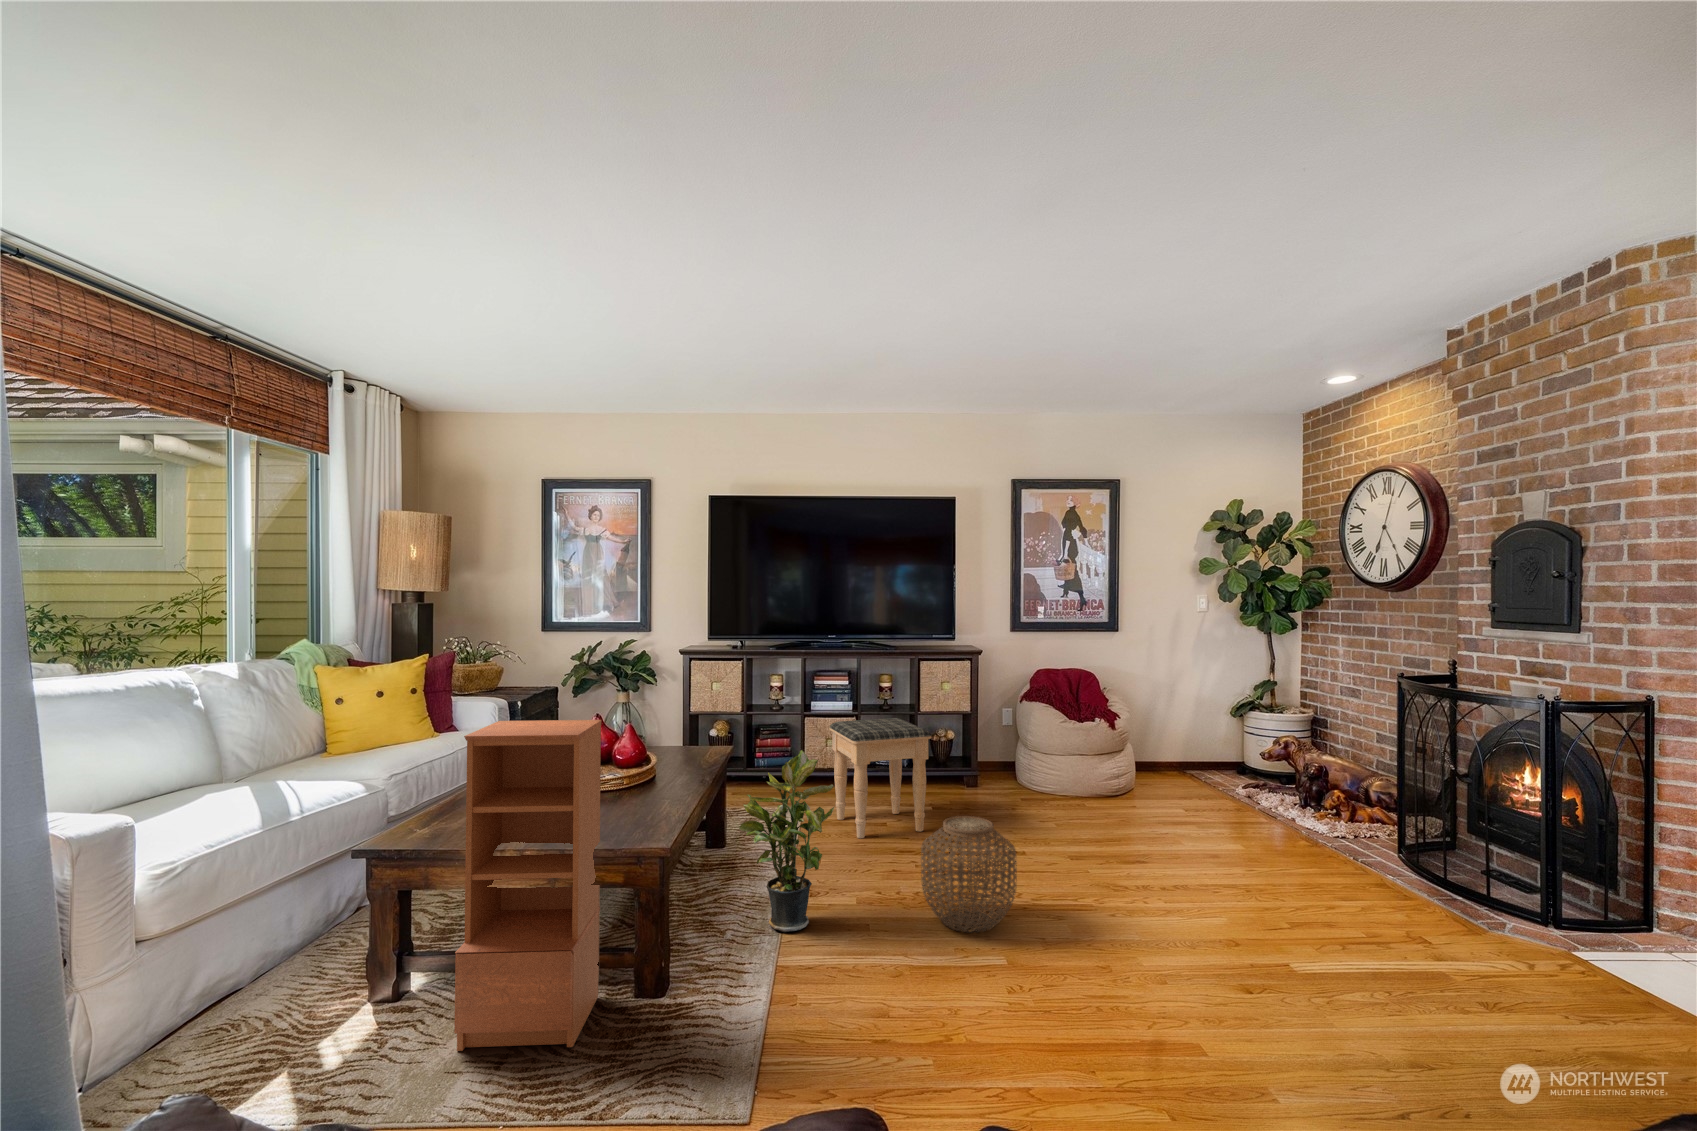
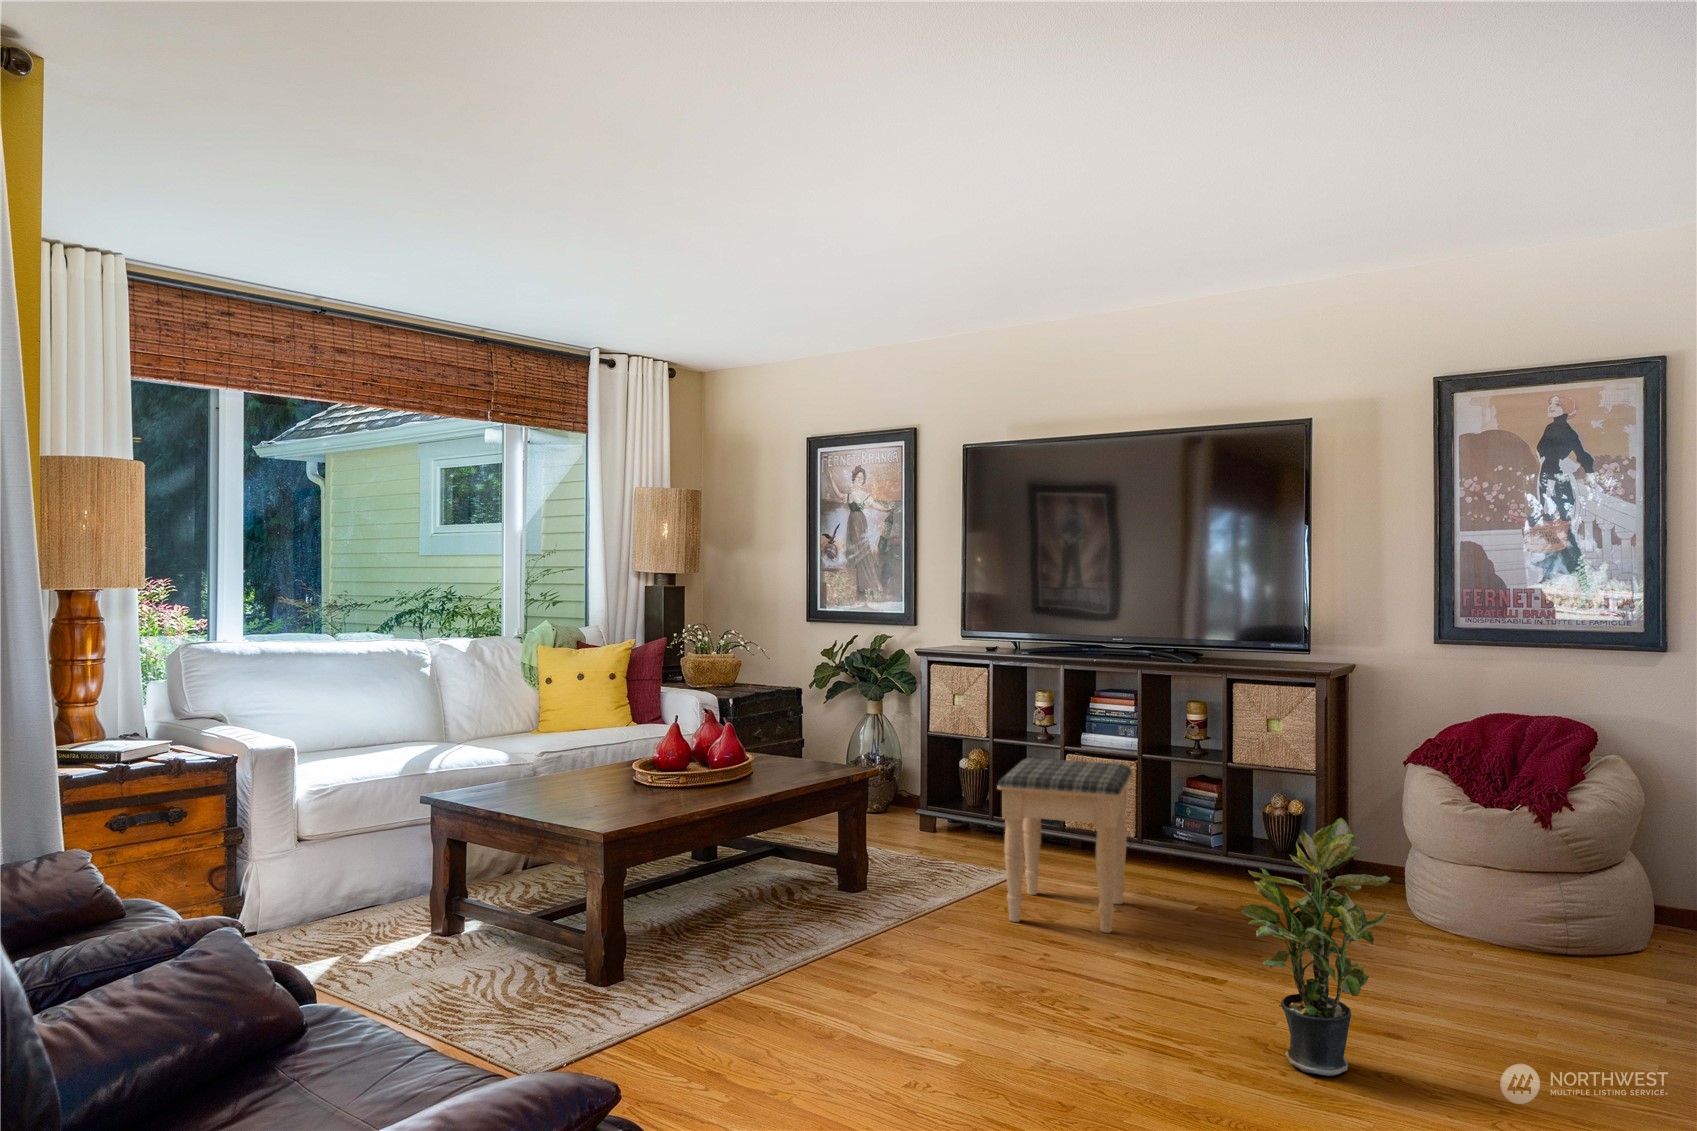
bookcase: present [454,720,601,1051] -> none [374,706,518,1023]
potted plant: present [739,750,834,932] -> present [1241,818,1390,1076]
woven basket: present [921,816,1017,932] -> none [885,901,1020,1065]

